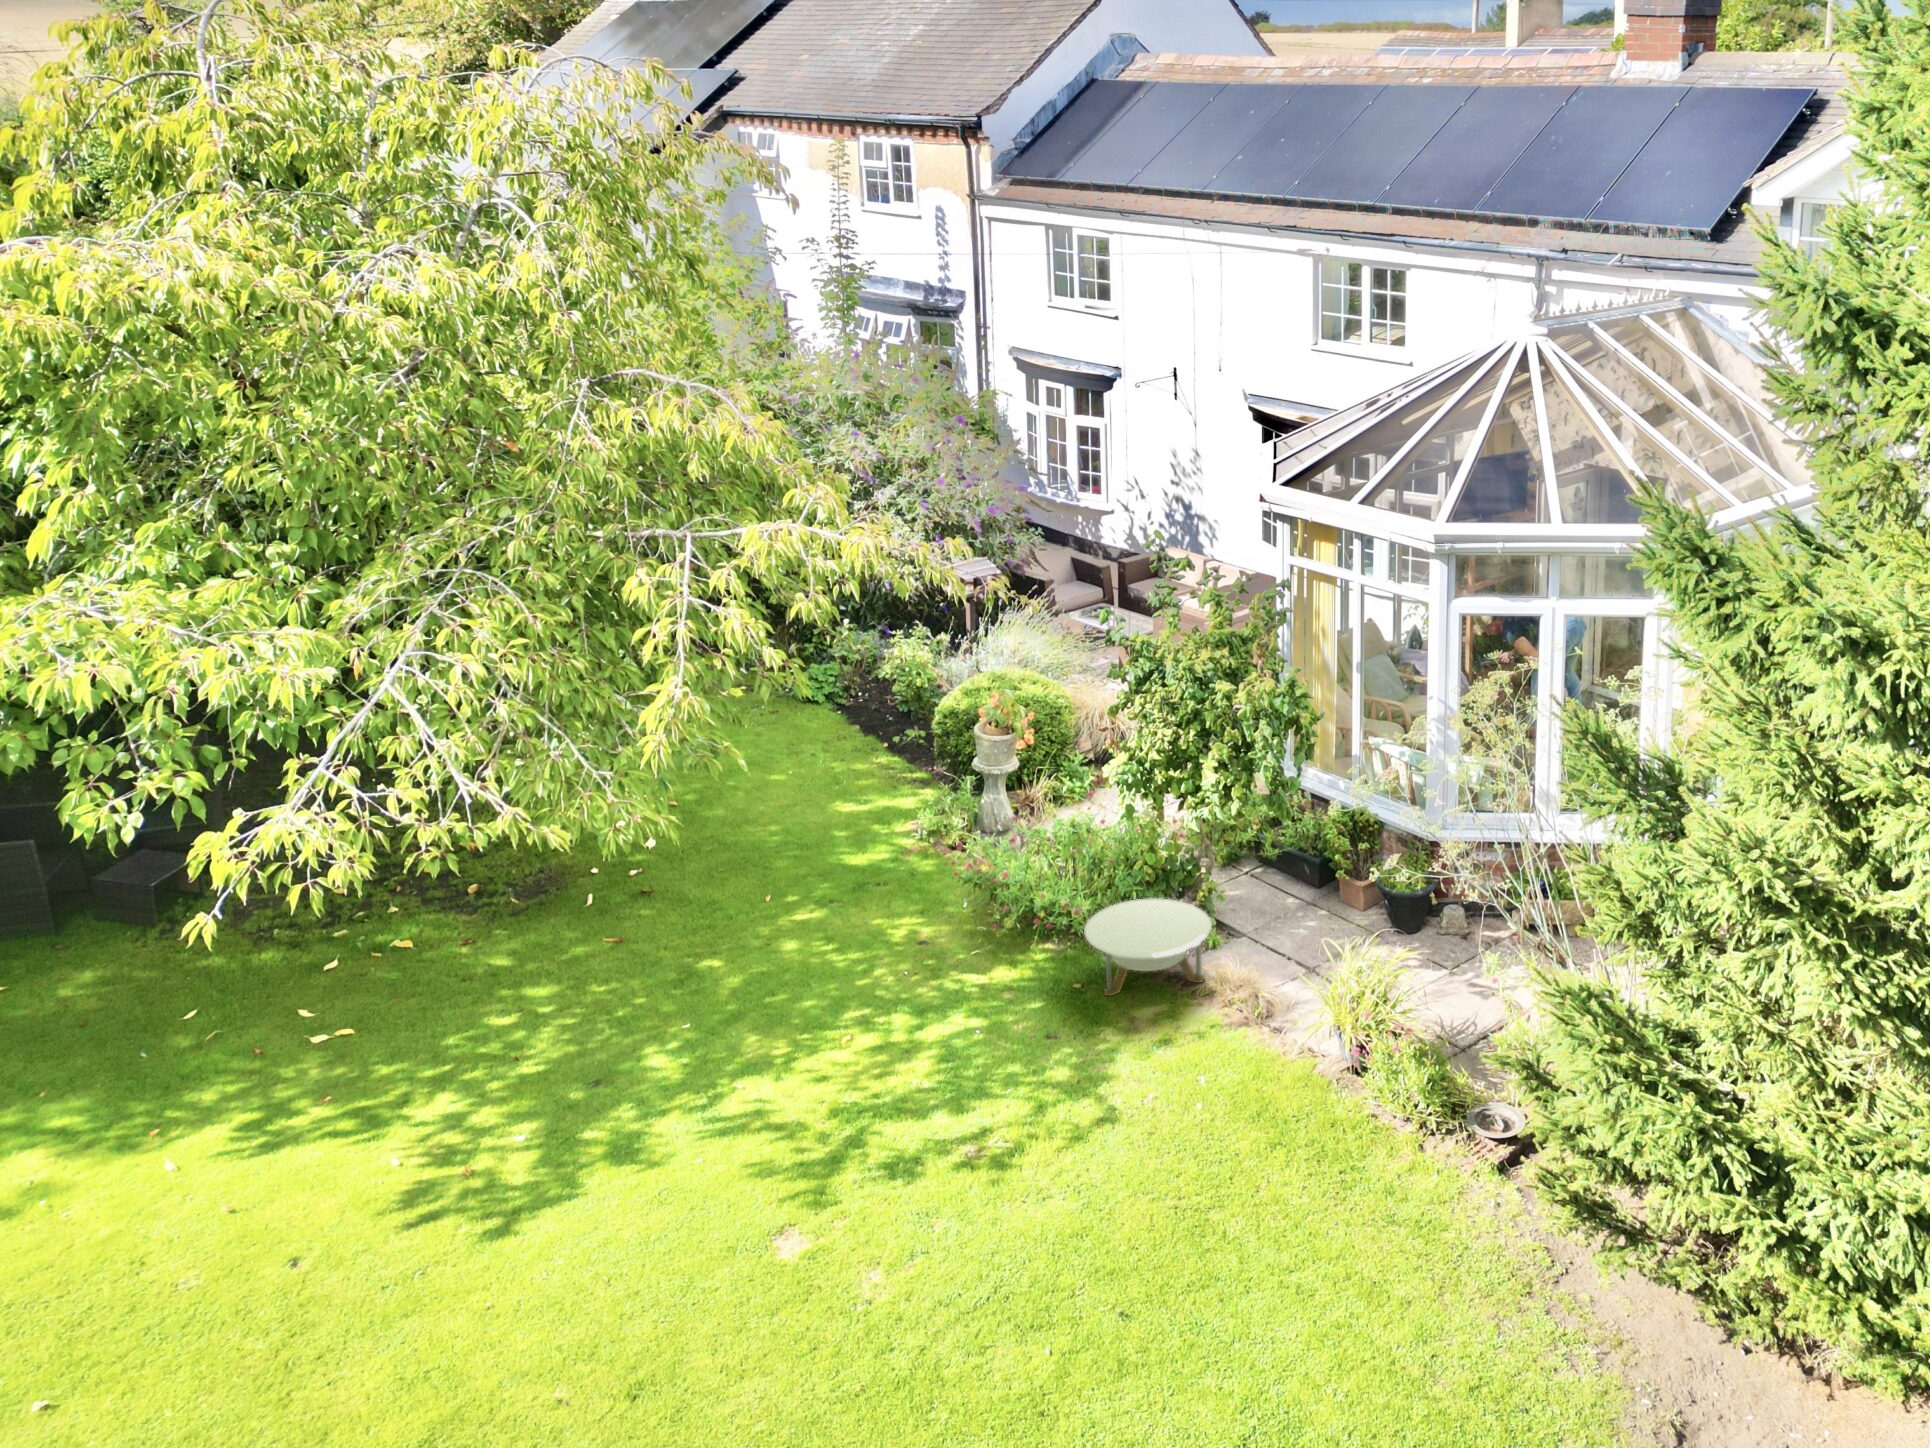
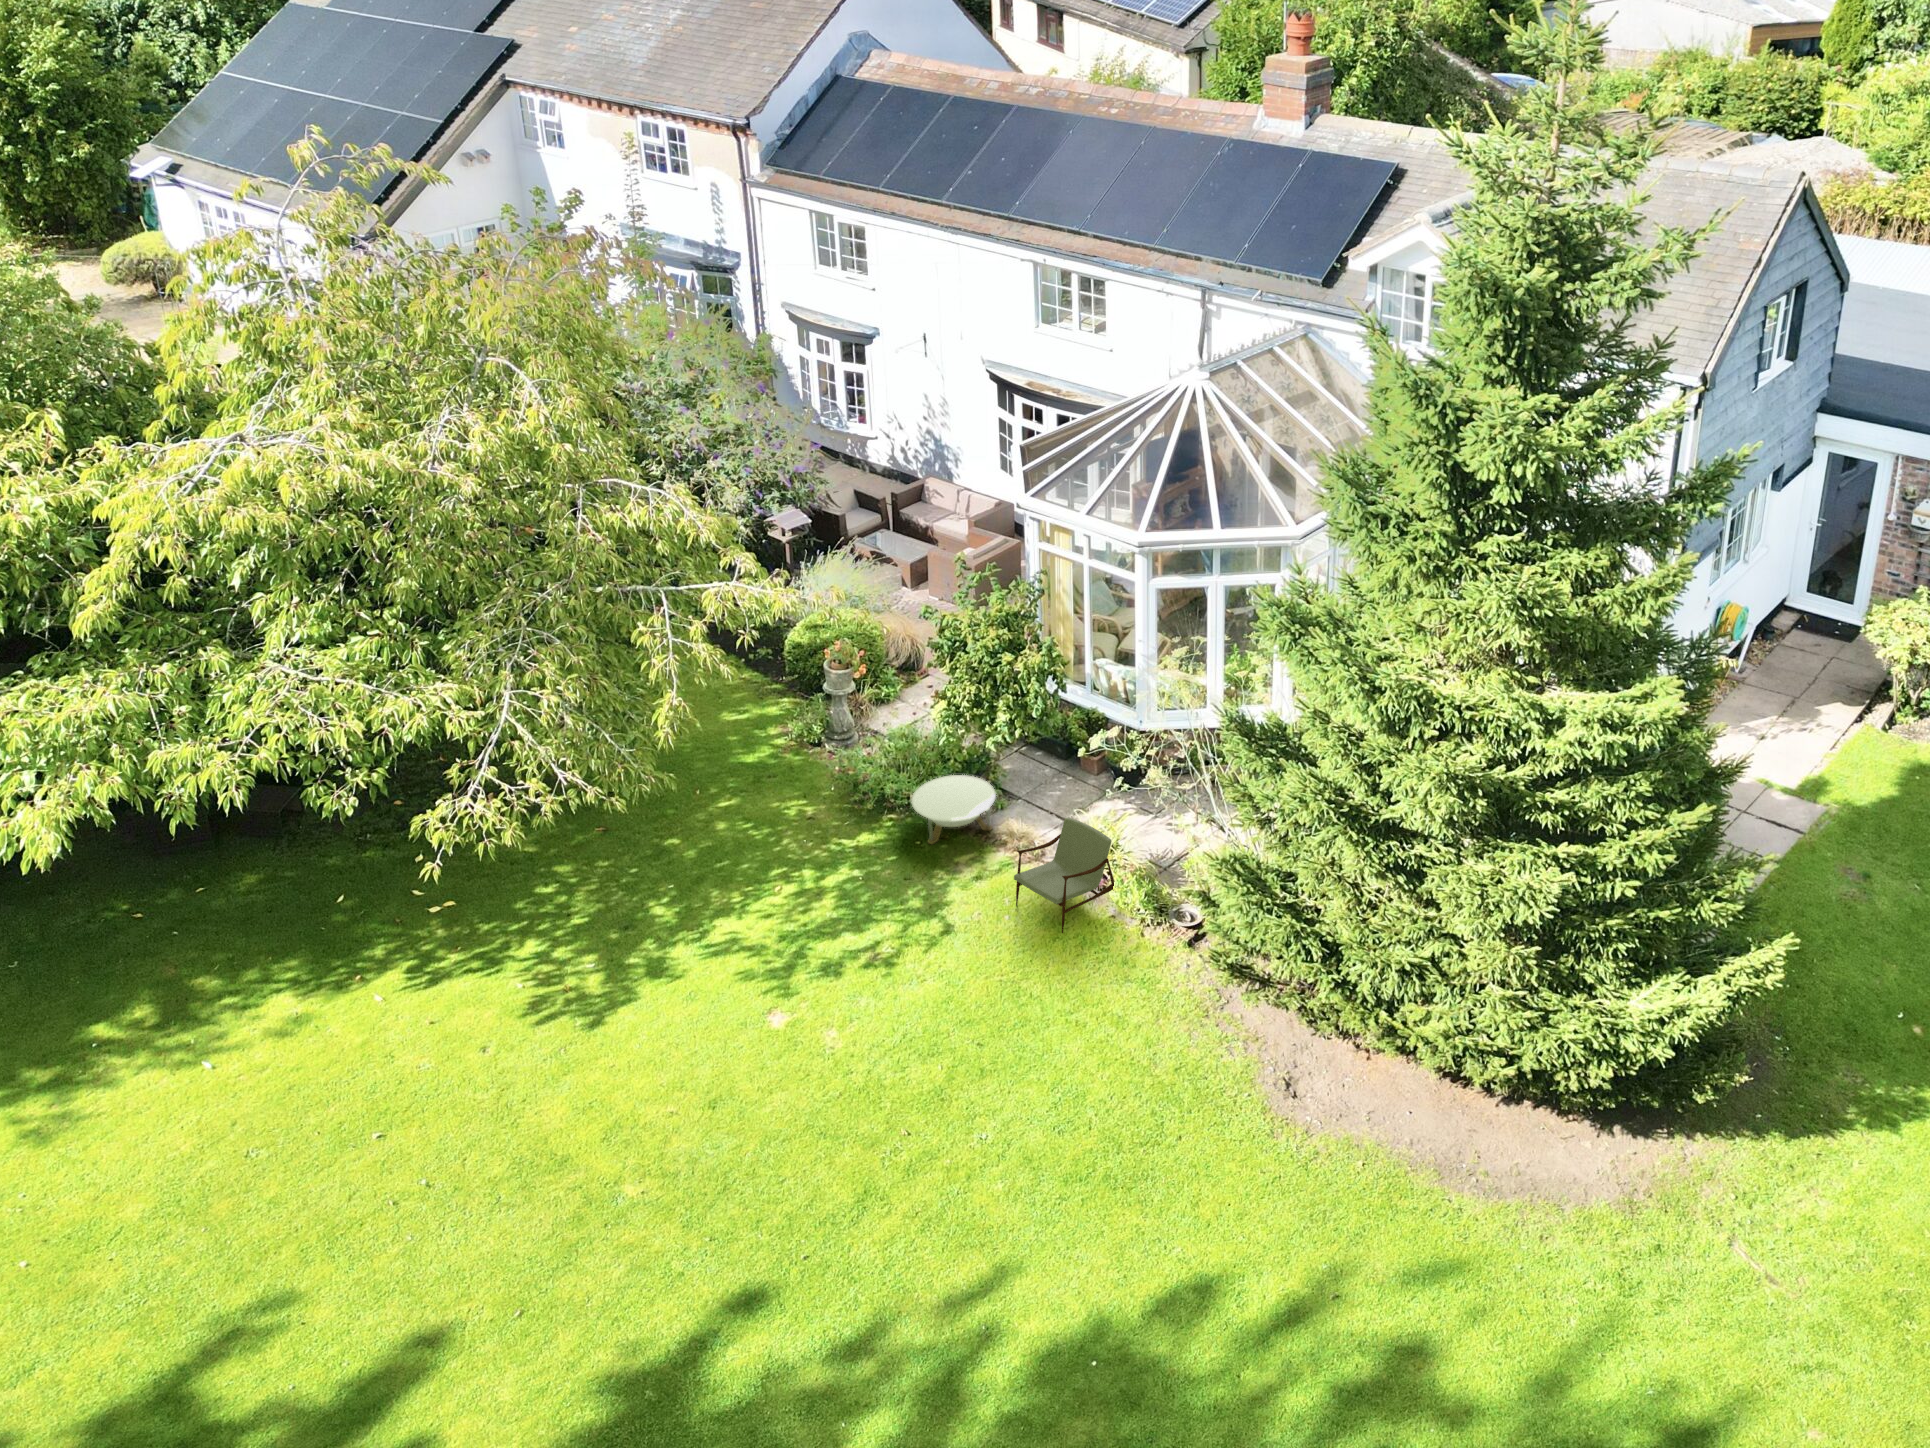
armchair: none [1224,956,1388,1139] -> present [1014,818,1114,933]

